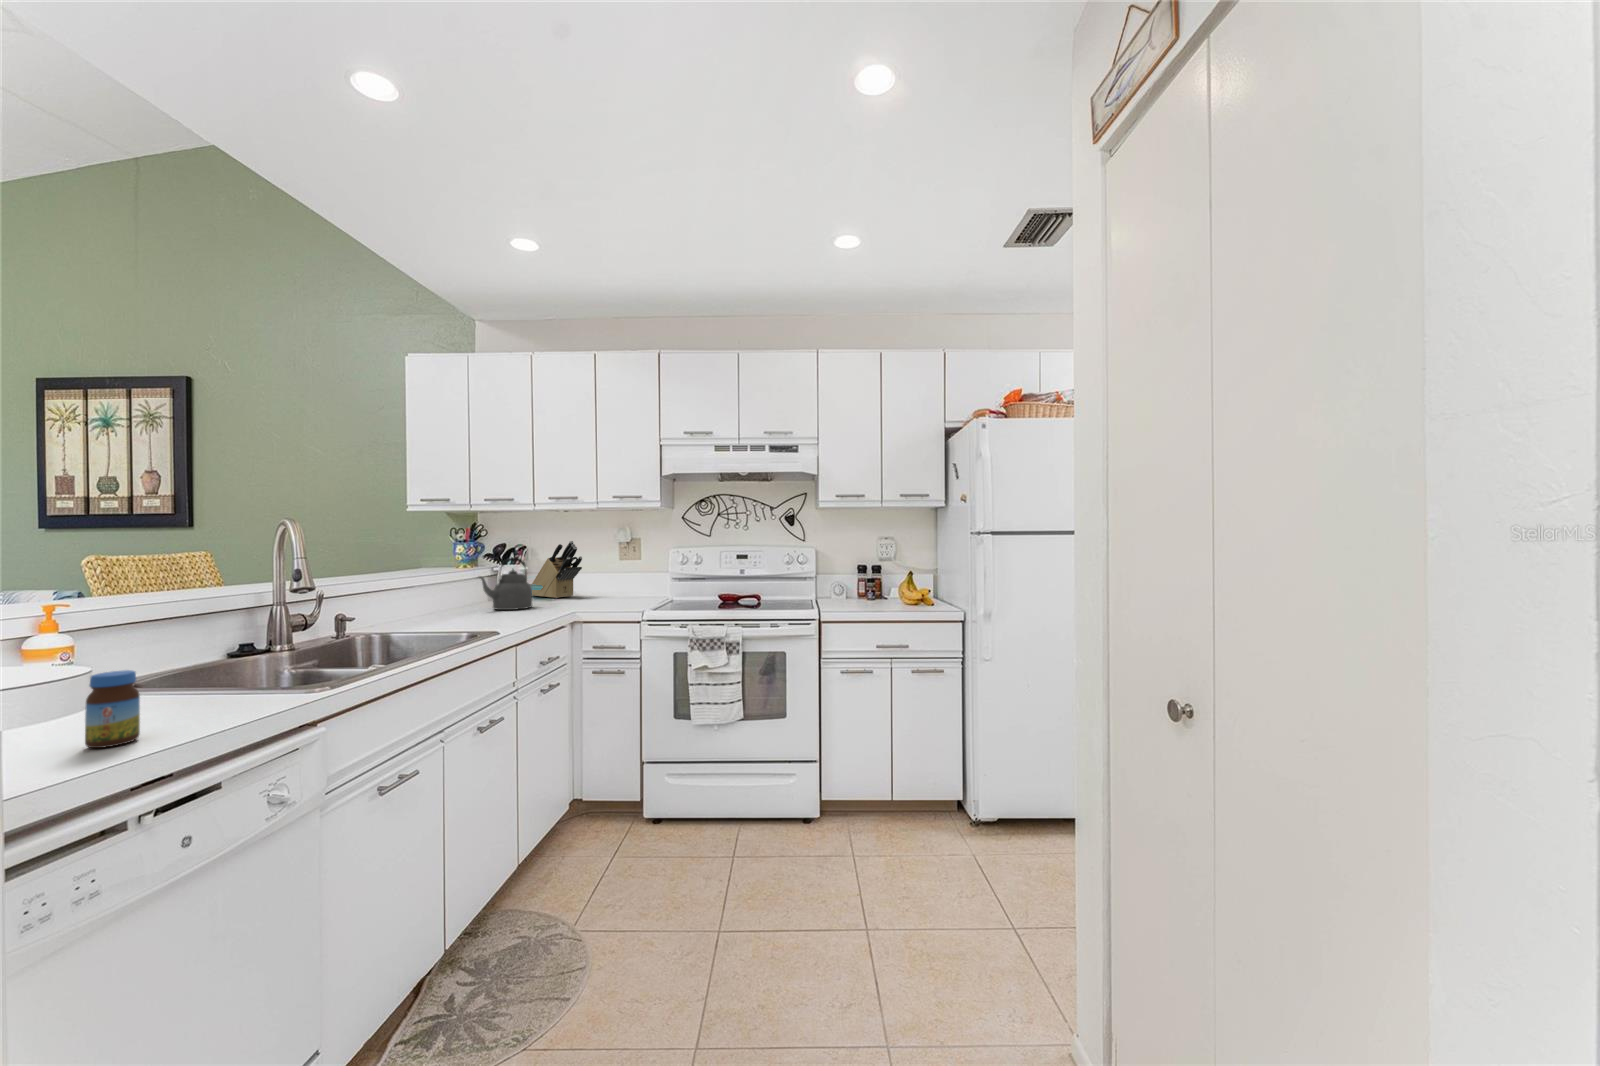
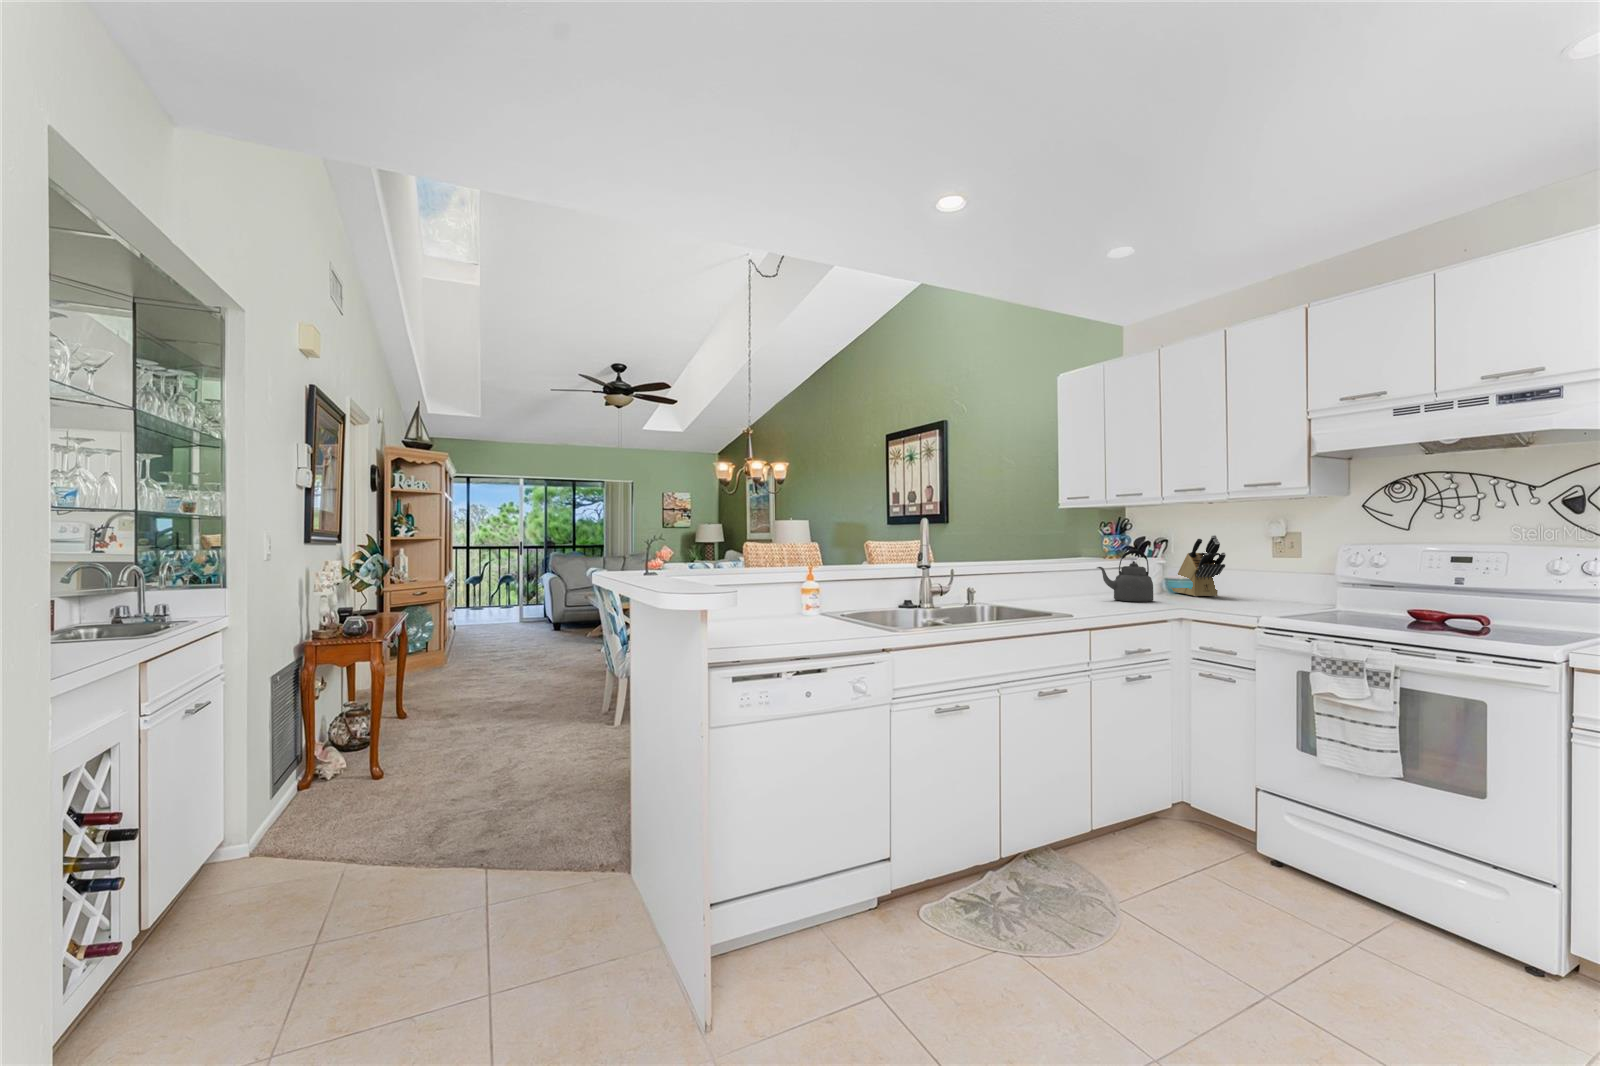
jar: present [85,670,140,748] -> none [801,597,820,635]

